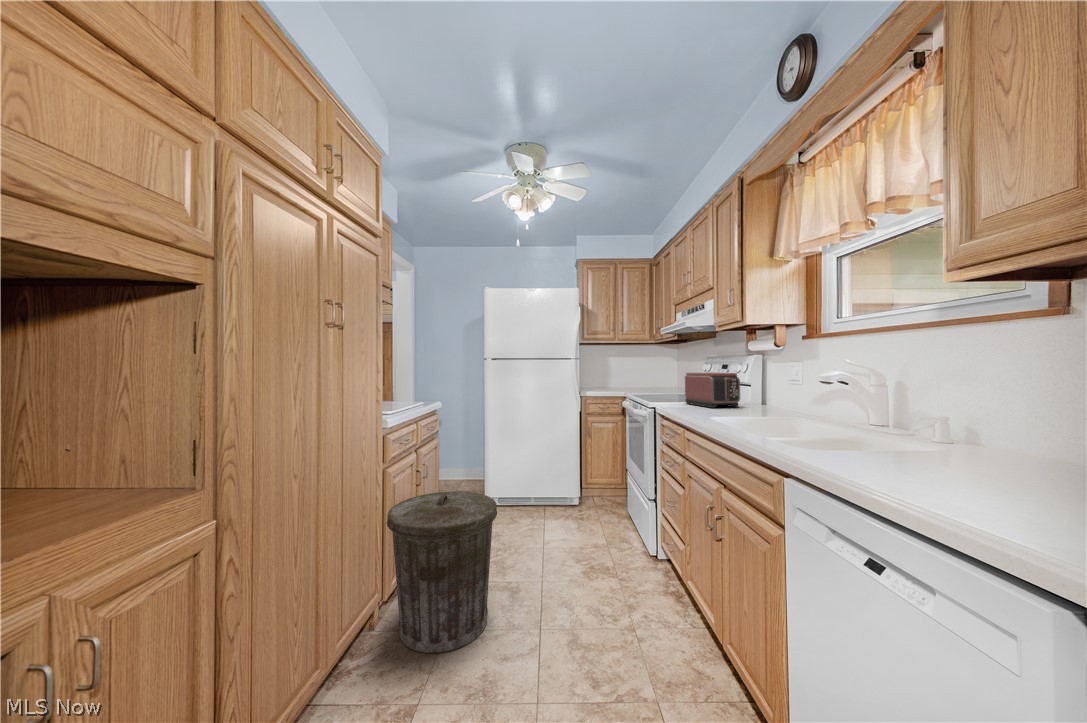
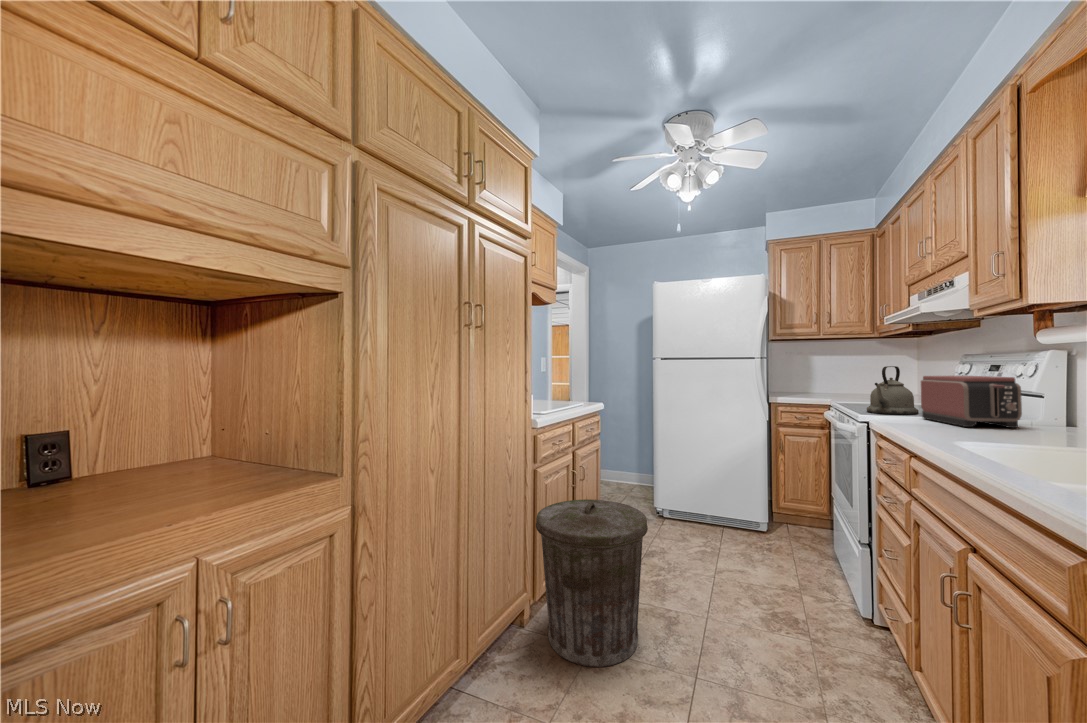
kettle: none [650,366,682,401] -> present [867,366,919,414]

